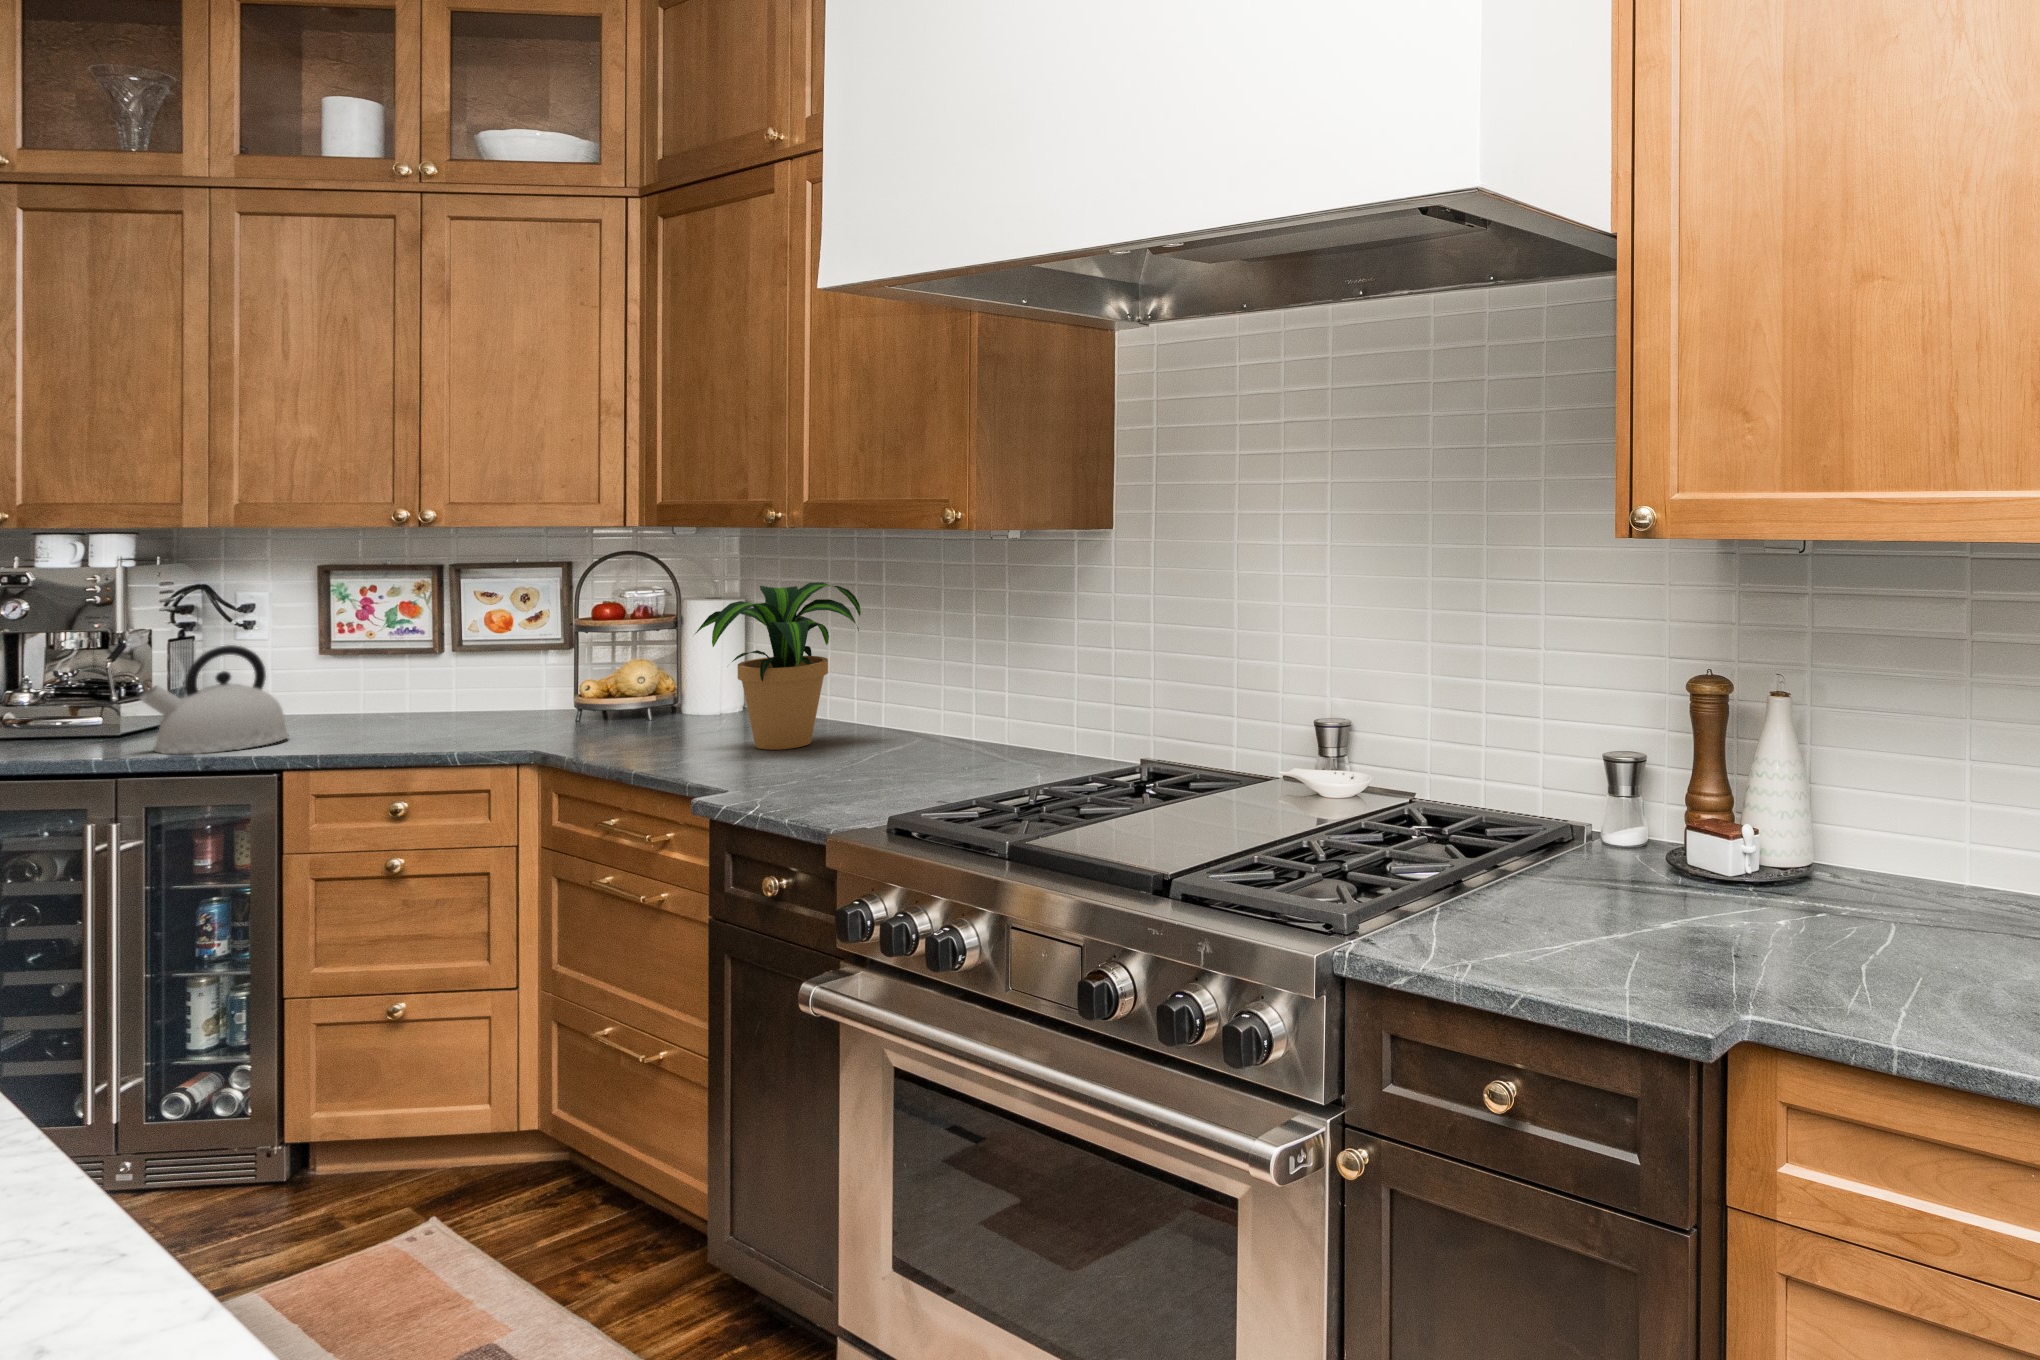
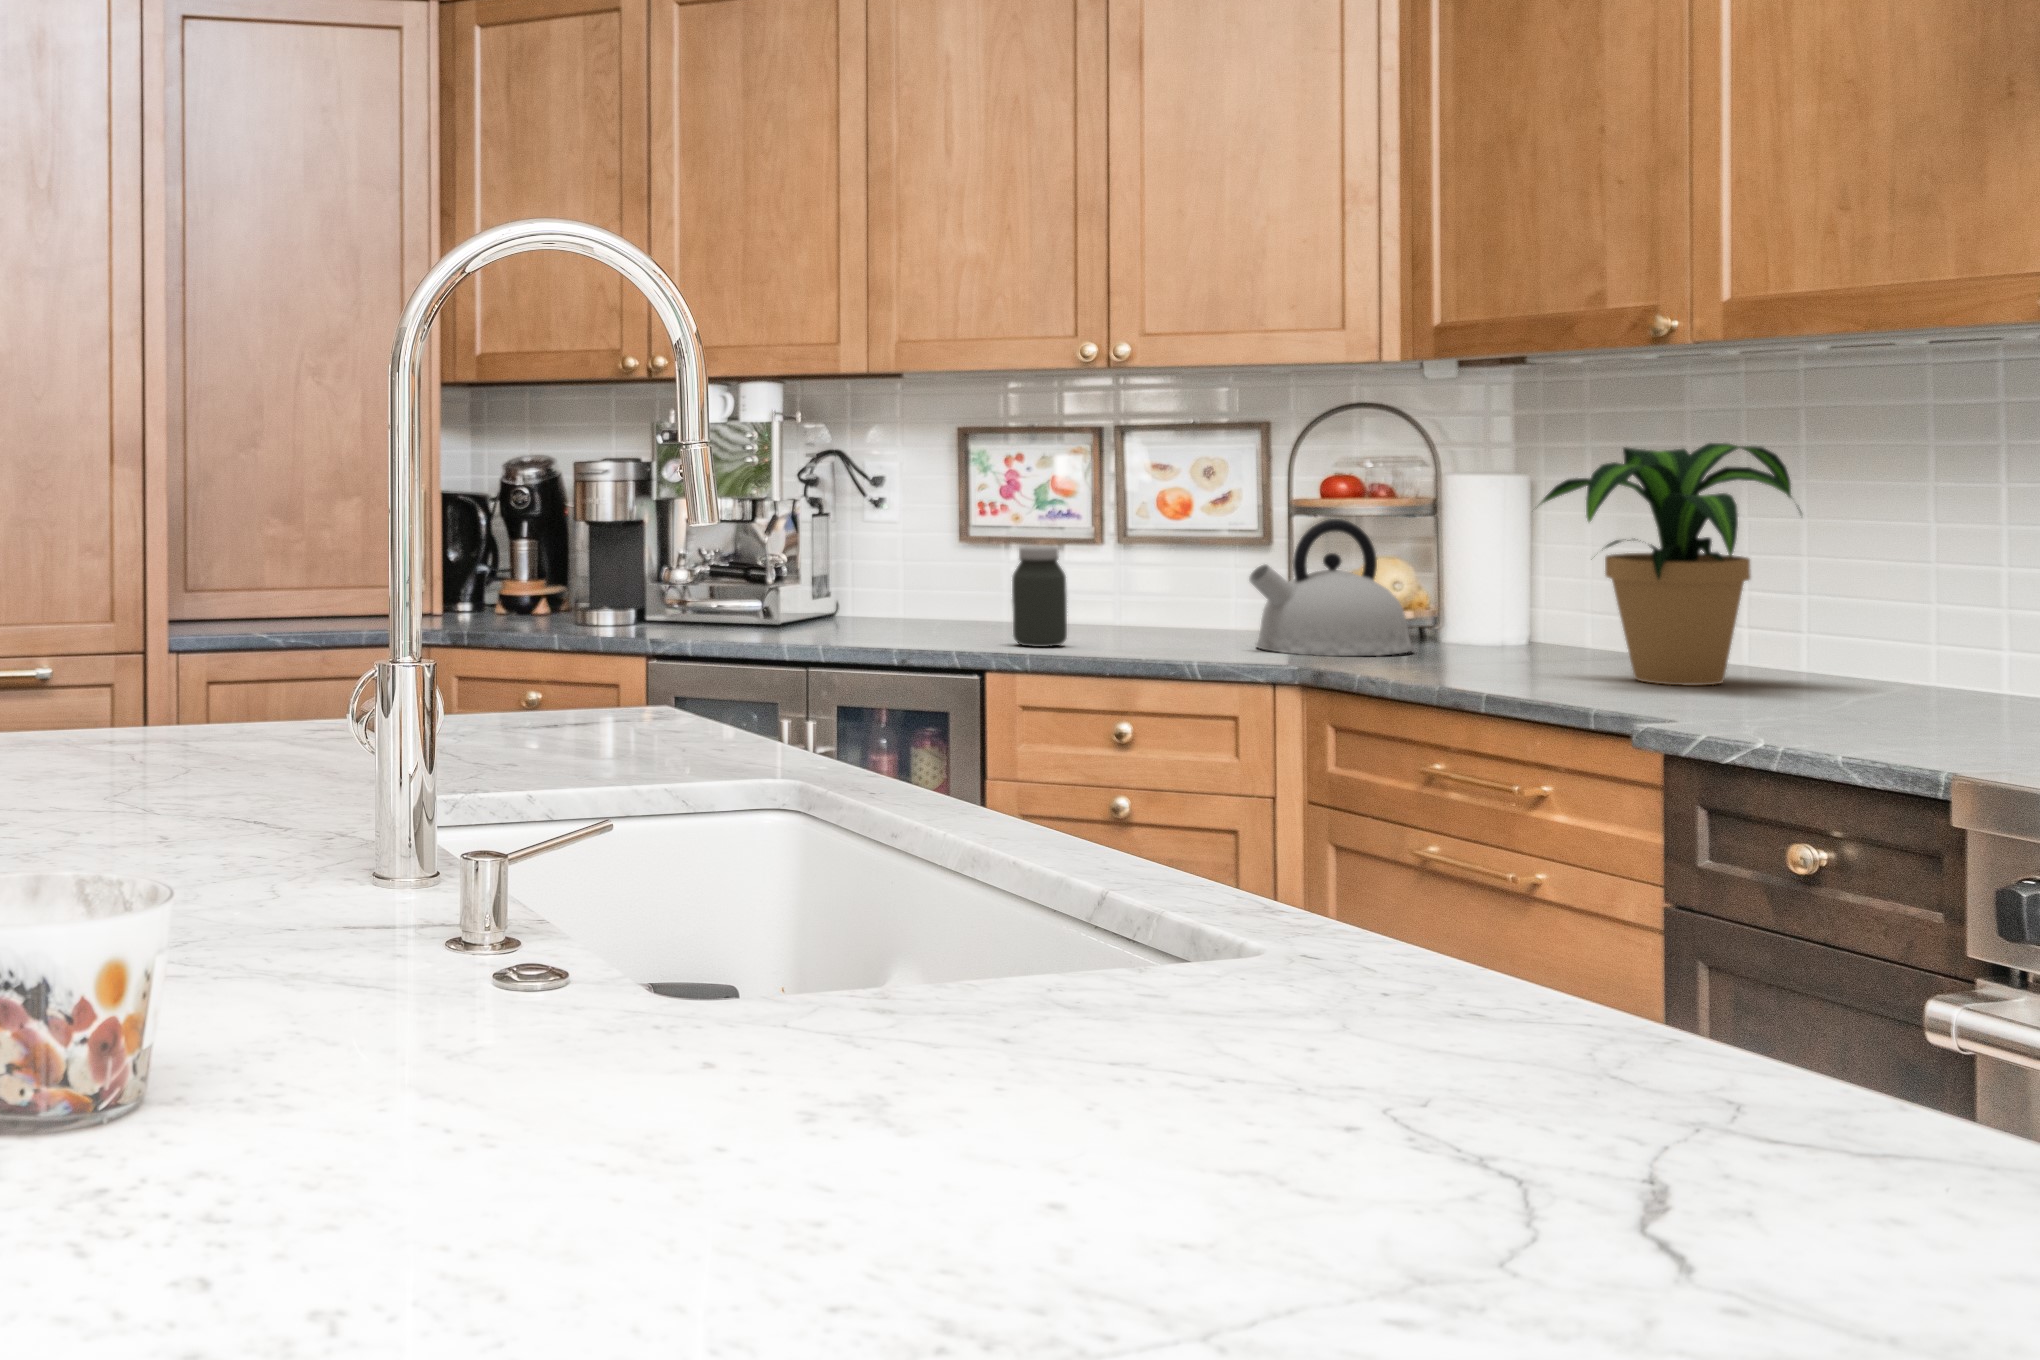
kettle: present [142,645,289,754] -> present [1249,519,1413,656]
jar: none [312,671,361,753] -> present [1012,546,1067,647]

